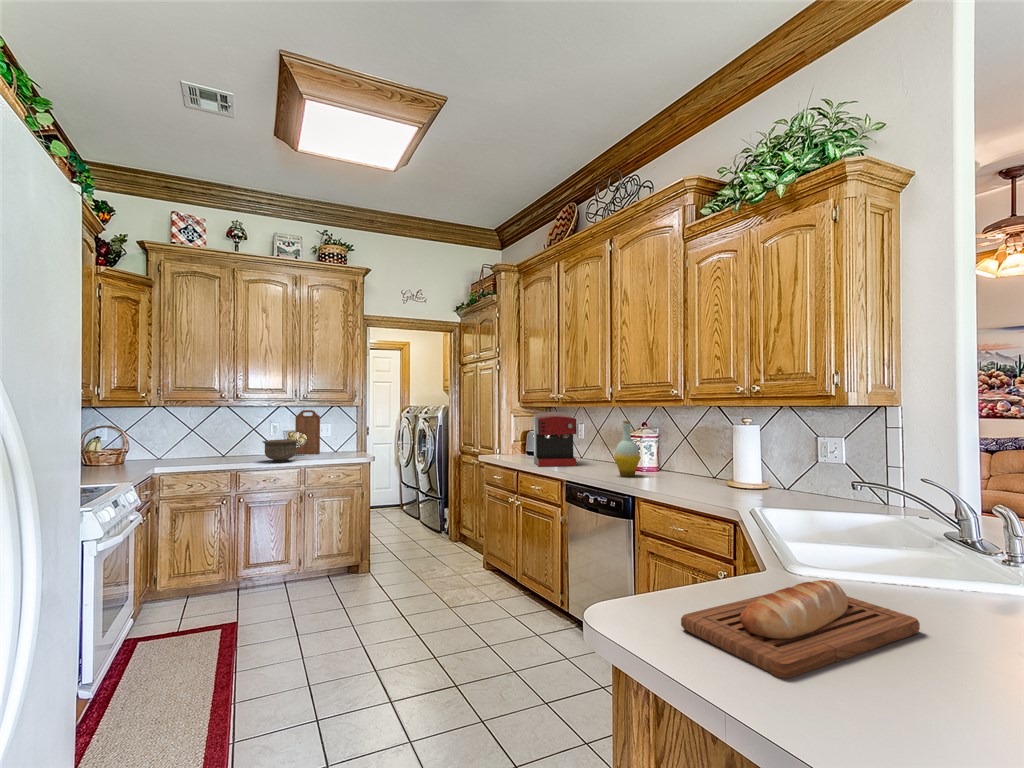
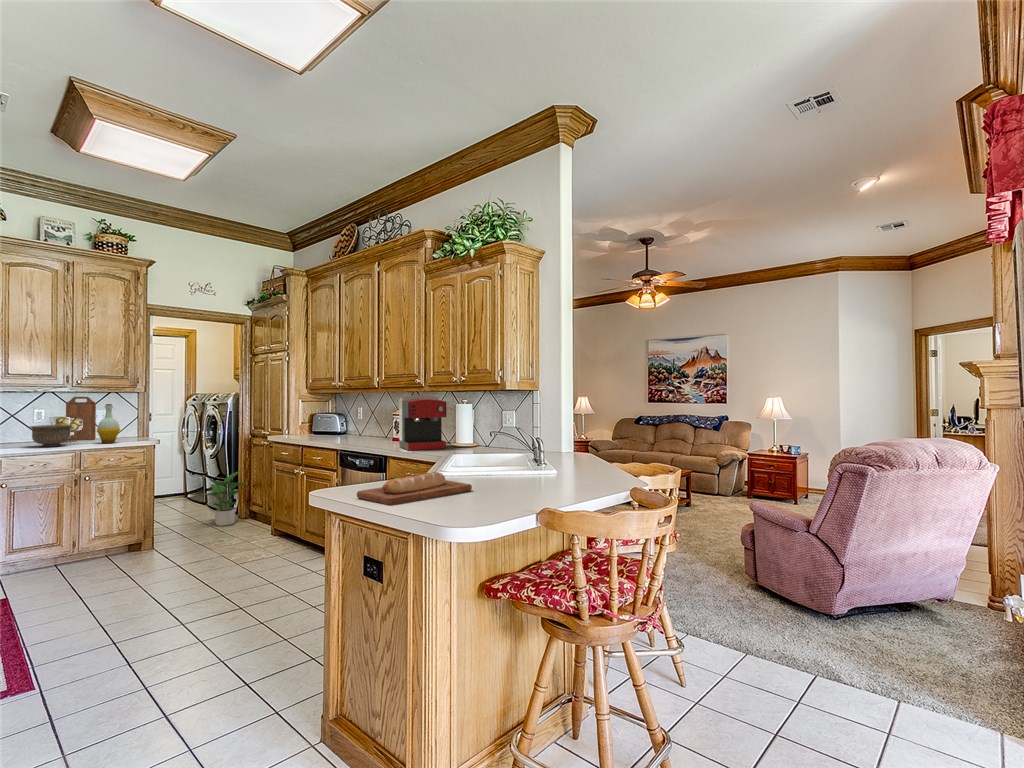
coffee maker: present [534,412,576,466] -> present [399,395,446,450]
bottle: present [614,421,641,477] -> present [97,404,120,443]
potted plant: none [414,490,459,549] -> present [204,471,246,526]

